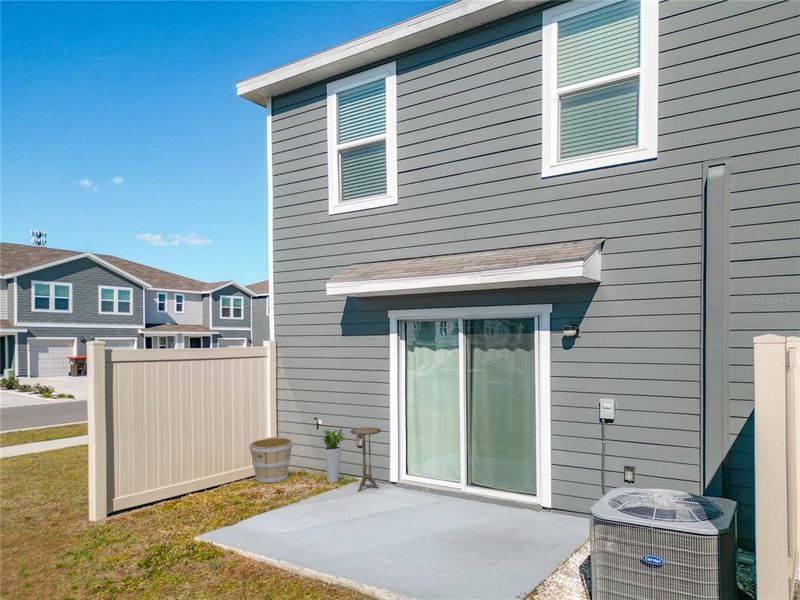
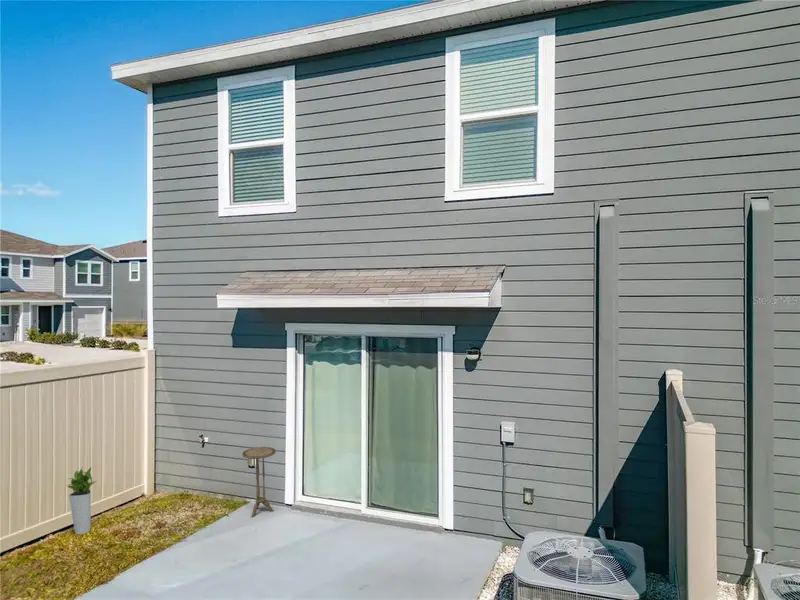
planter: present [322,429,345,483] -> present [68,467,95,534]
wooden bucket: present [249,437,293,483] -> none [122,457,175,512]

